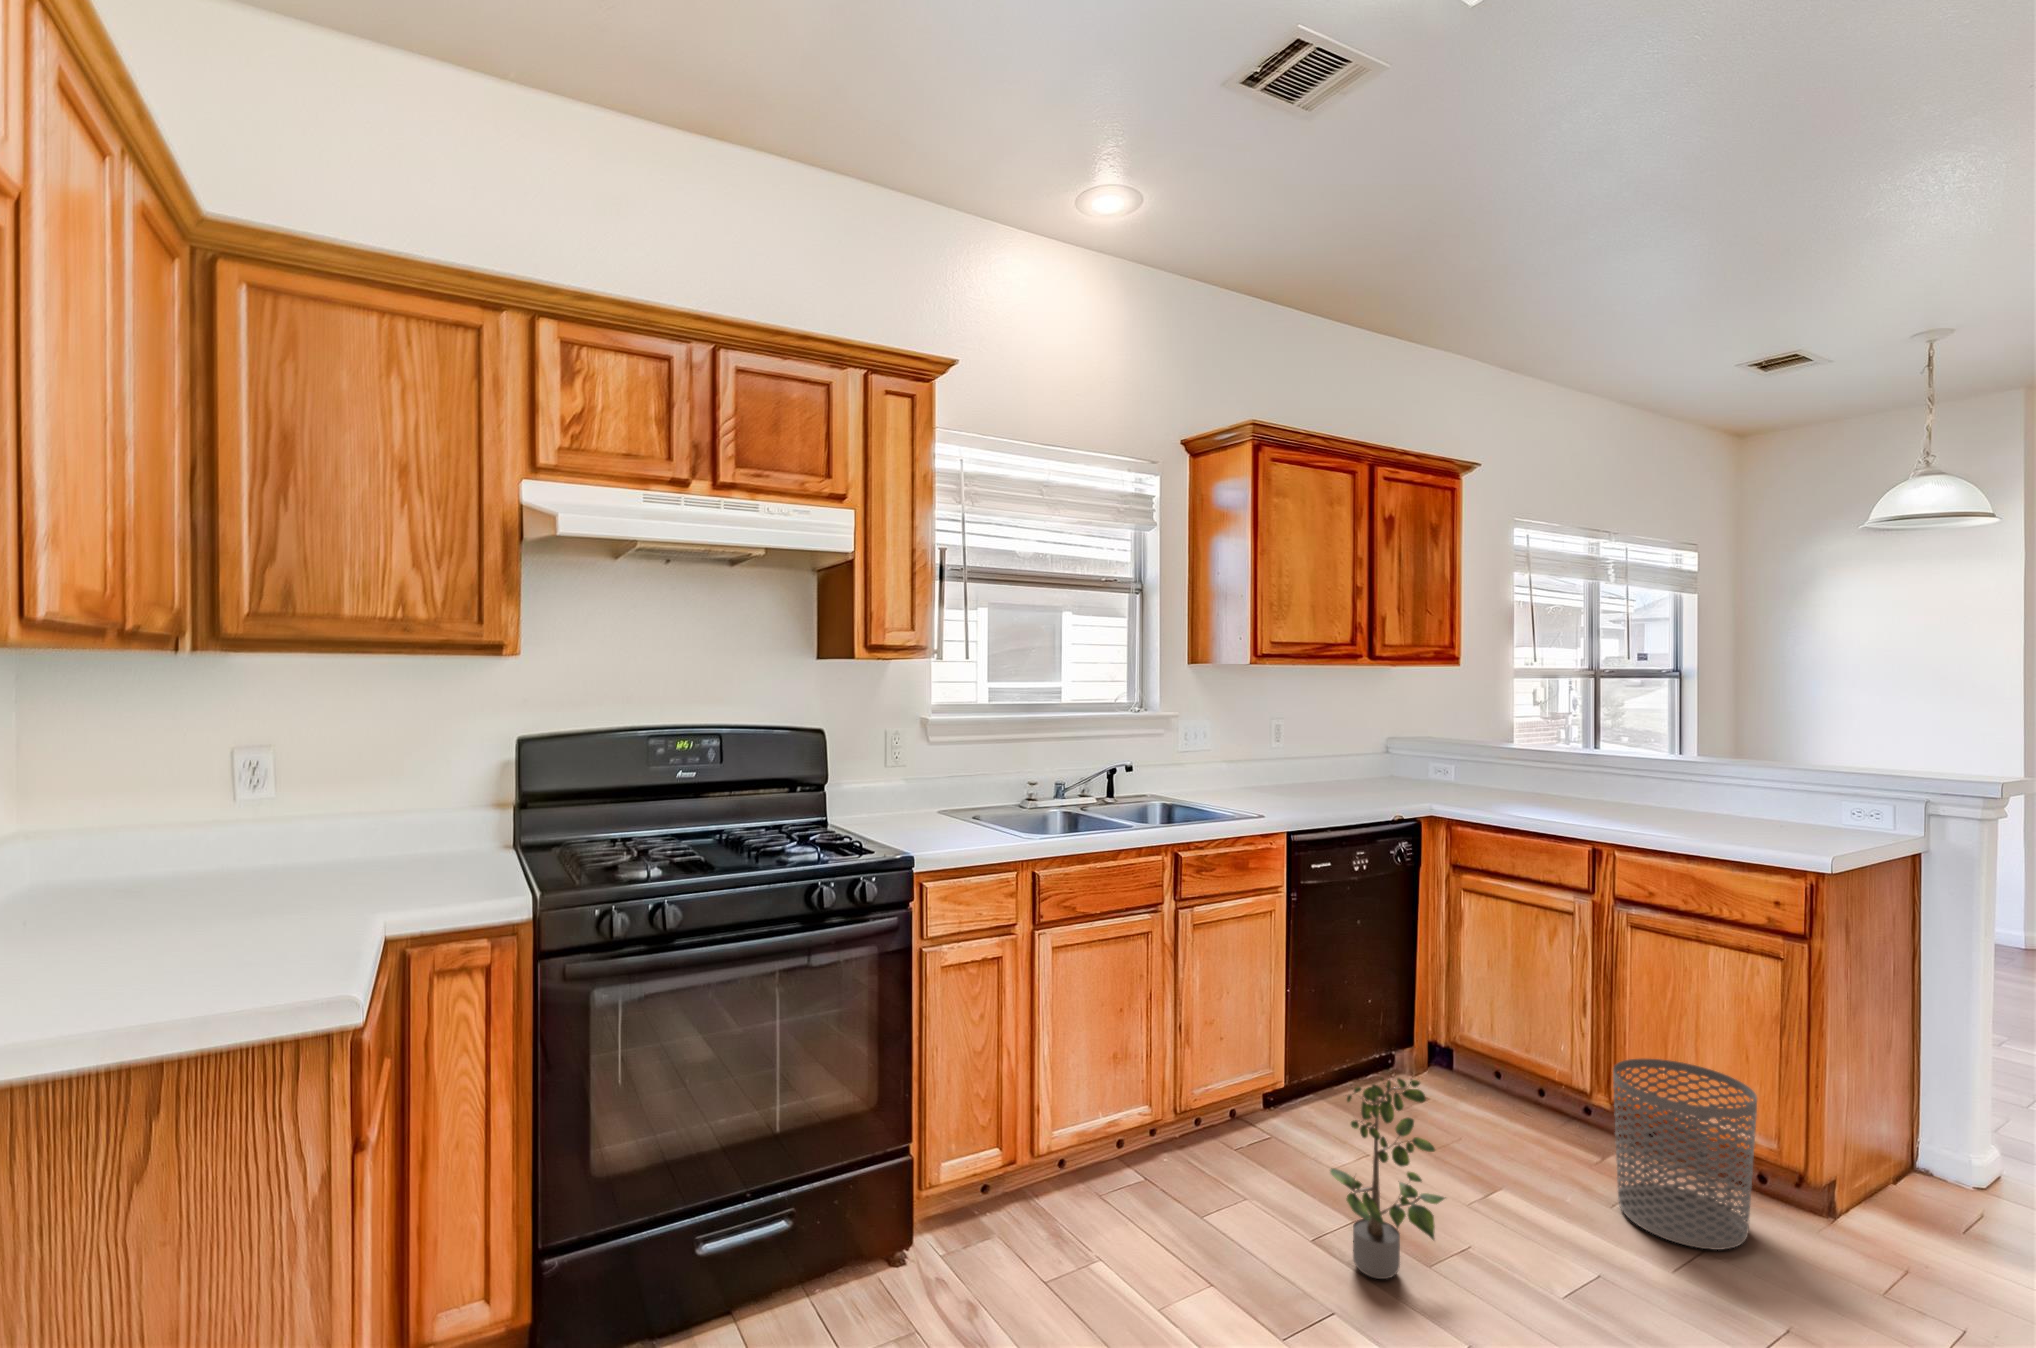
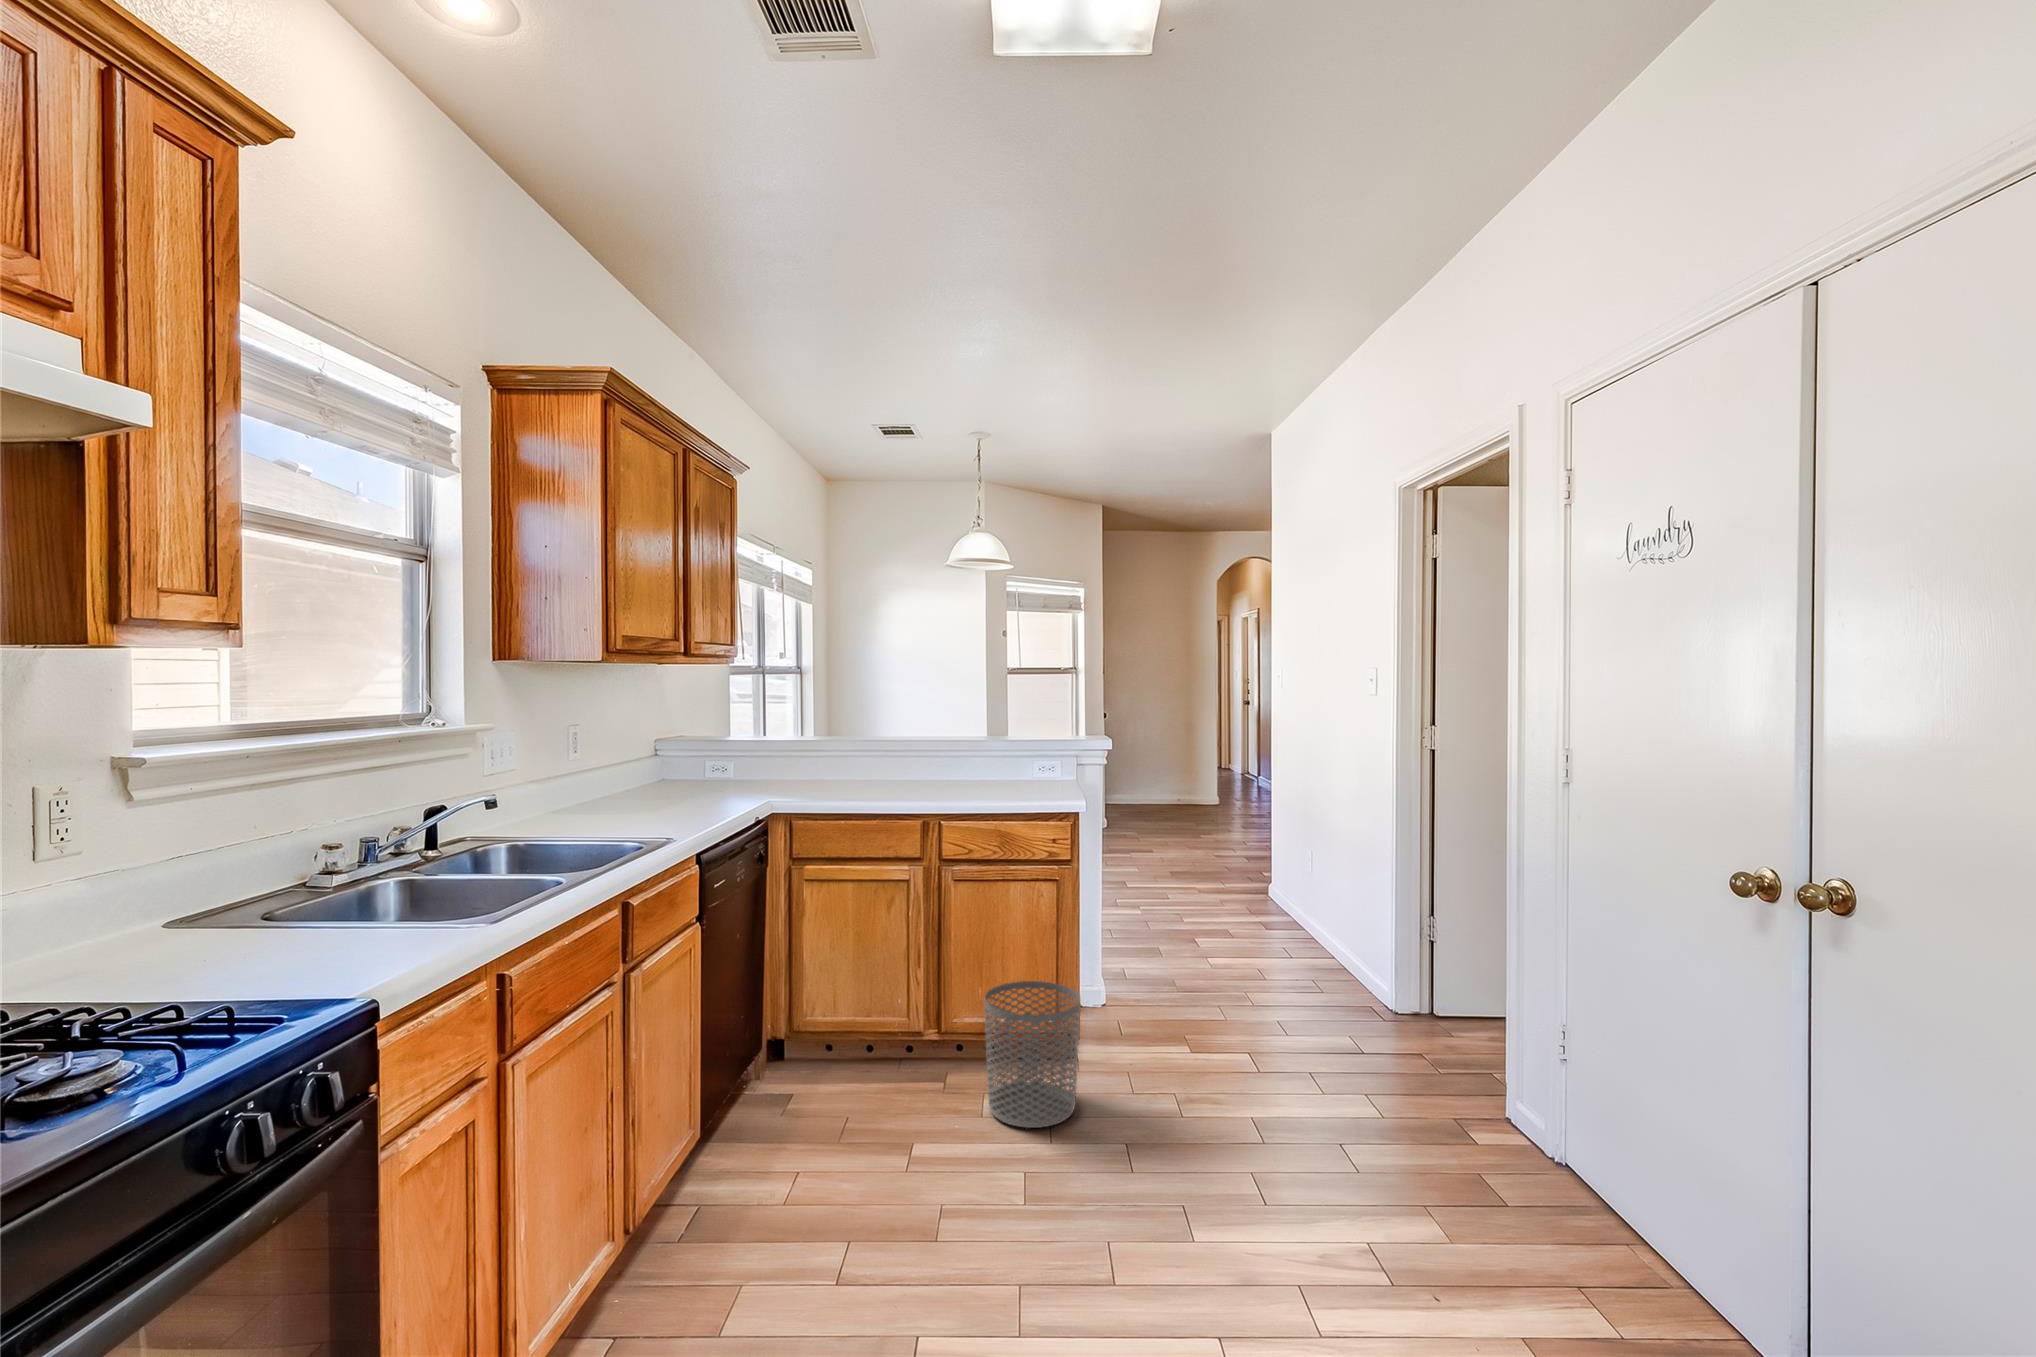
potted plant: present [1330,1078,1446,1279] -> none [868,1068,966,1293]

